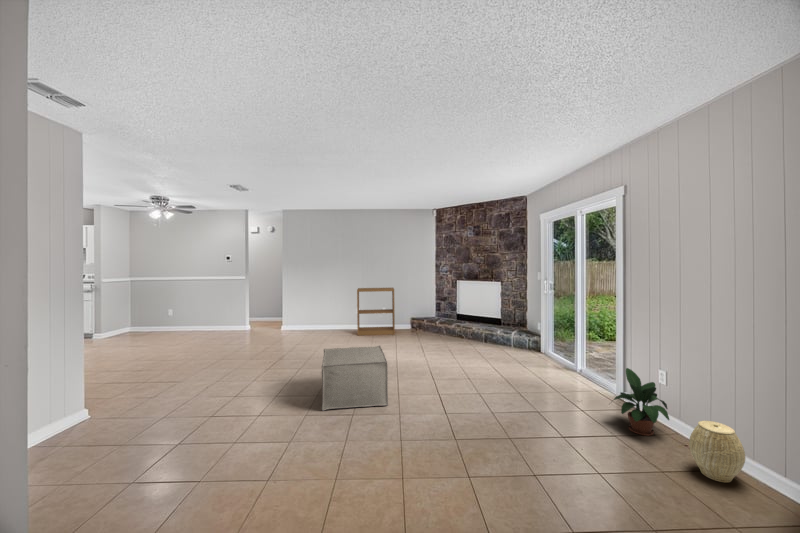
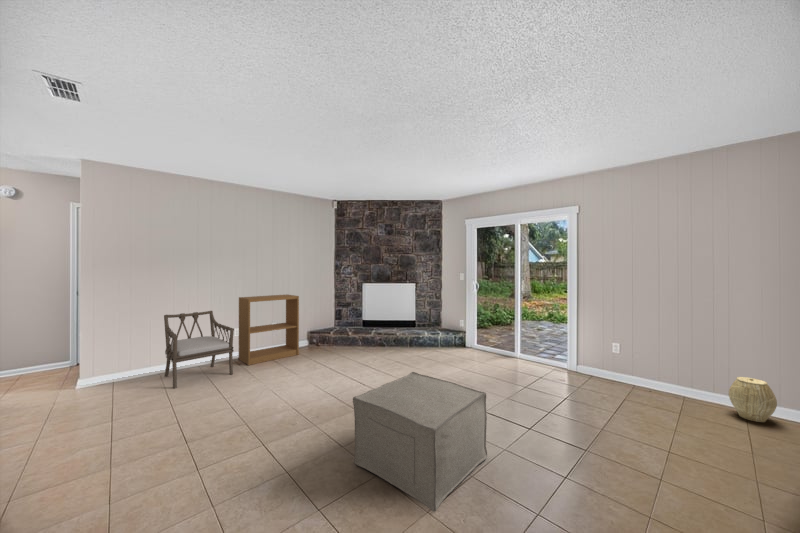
armchair: none [309,296,344,340] -> present [164,311,234,388]
potted plant: present [614,368,669,436] -> none [631,347,691,402]

